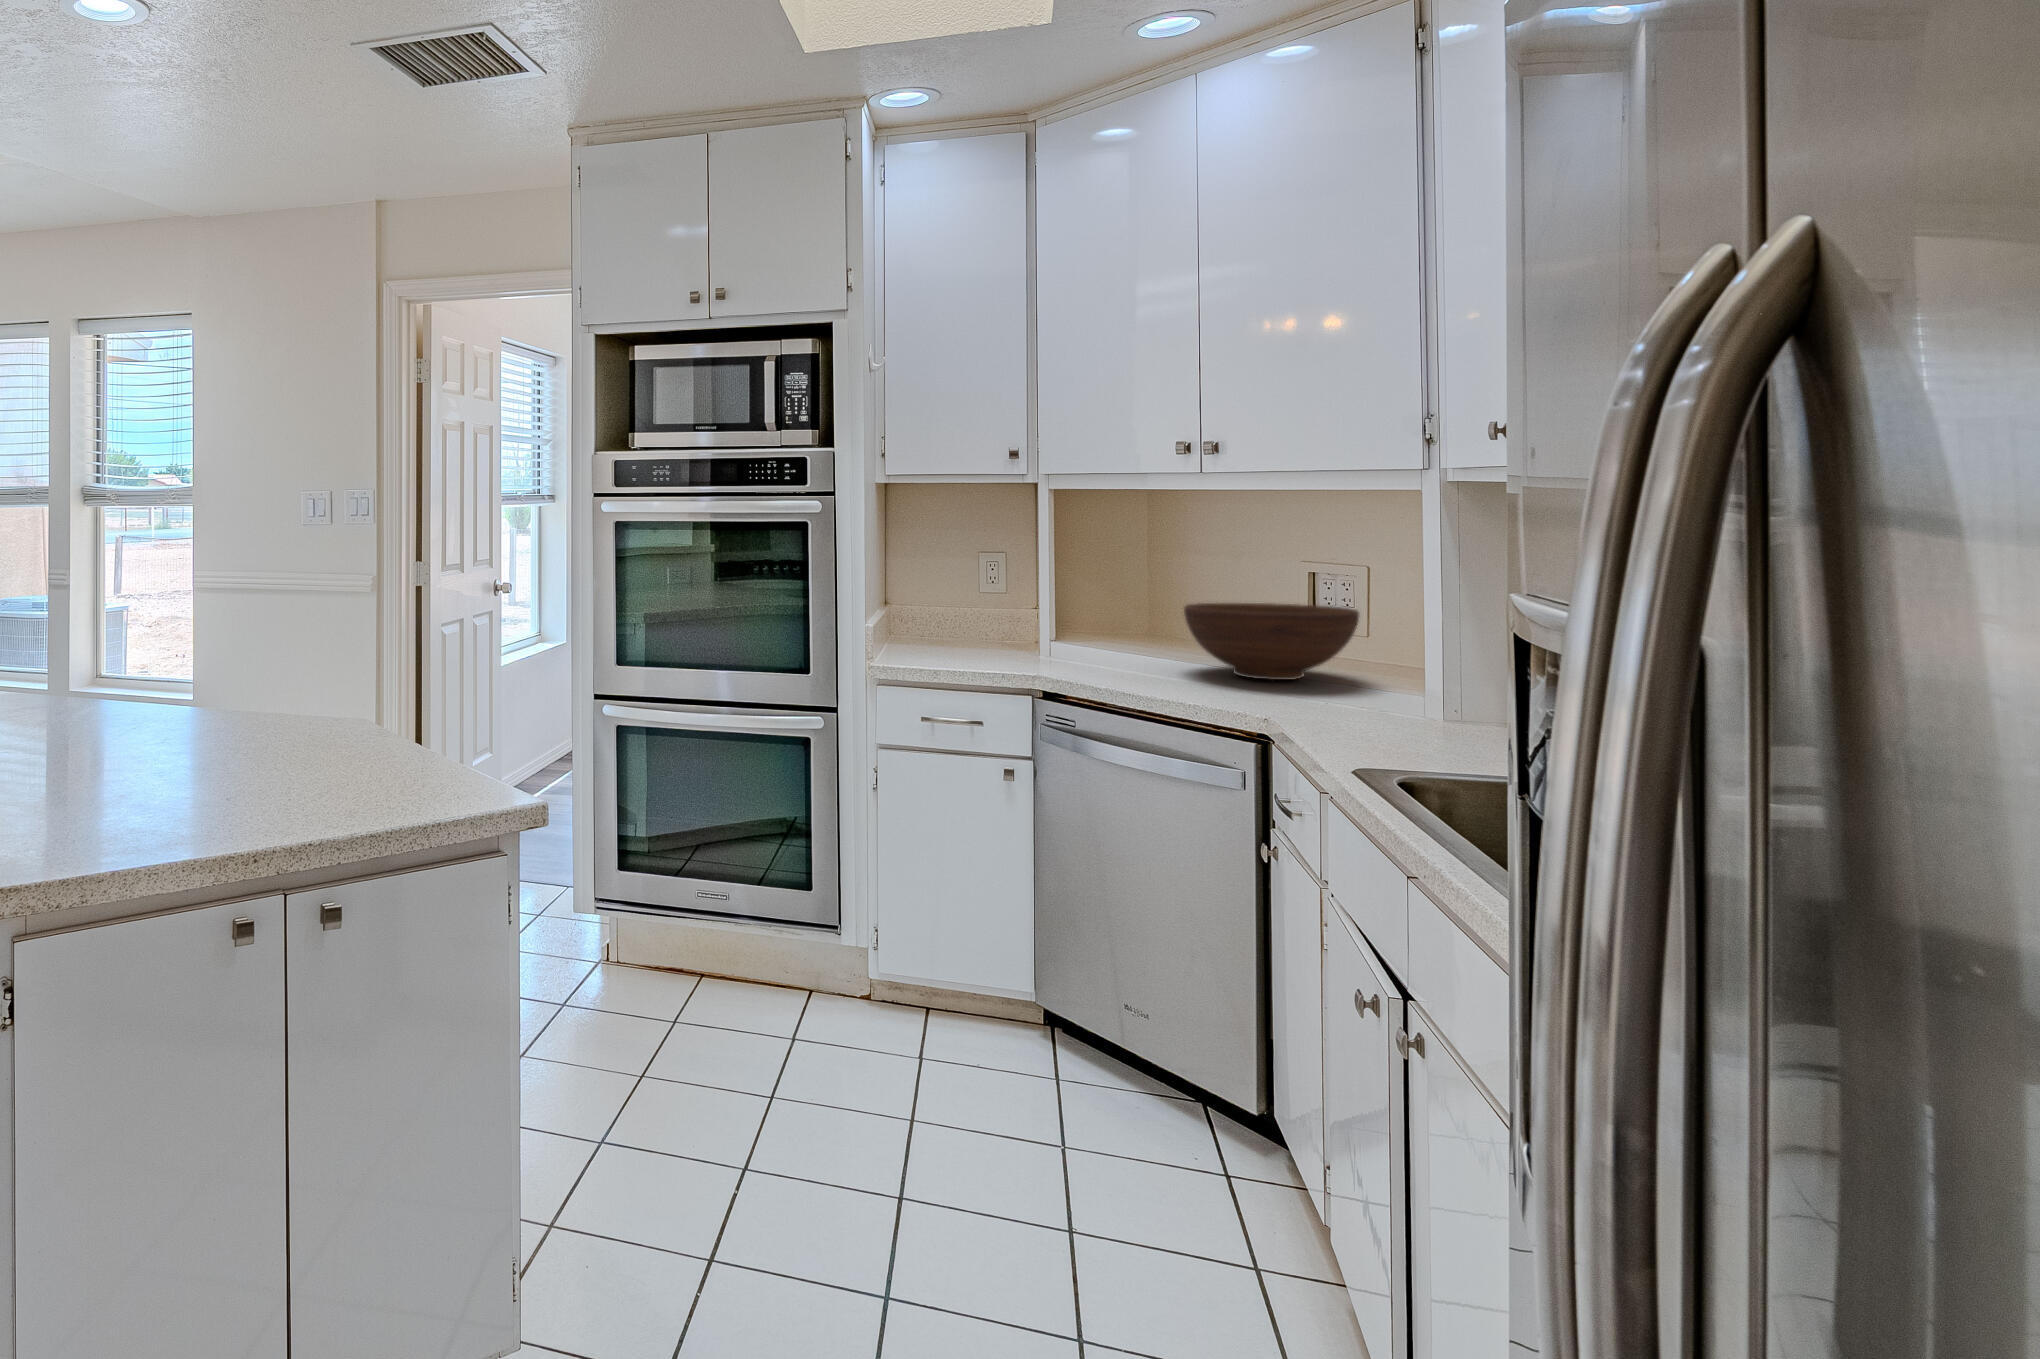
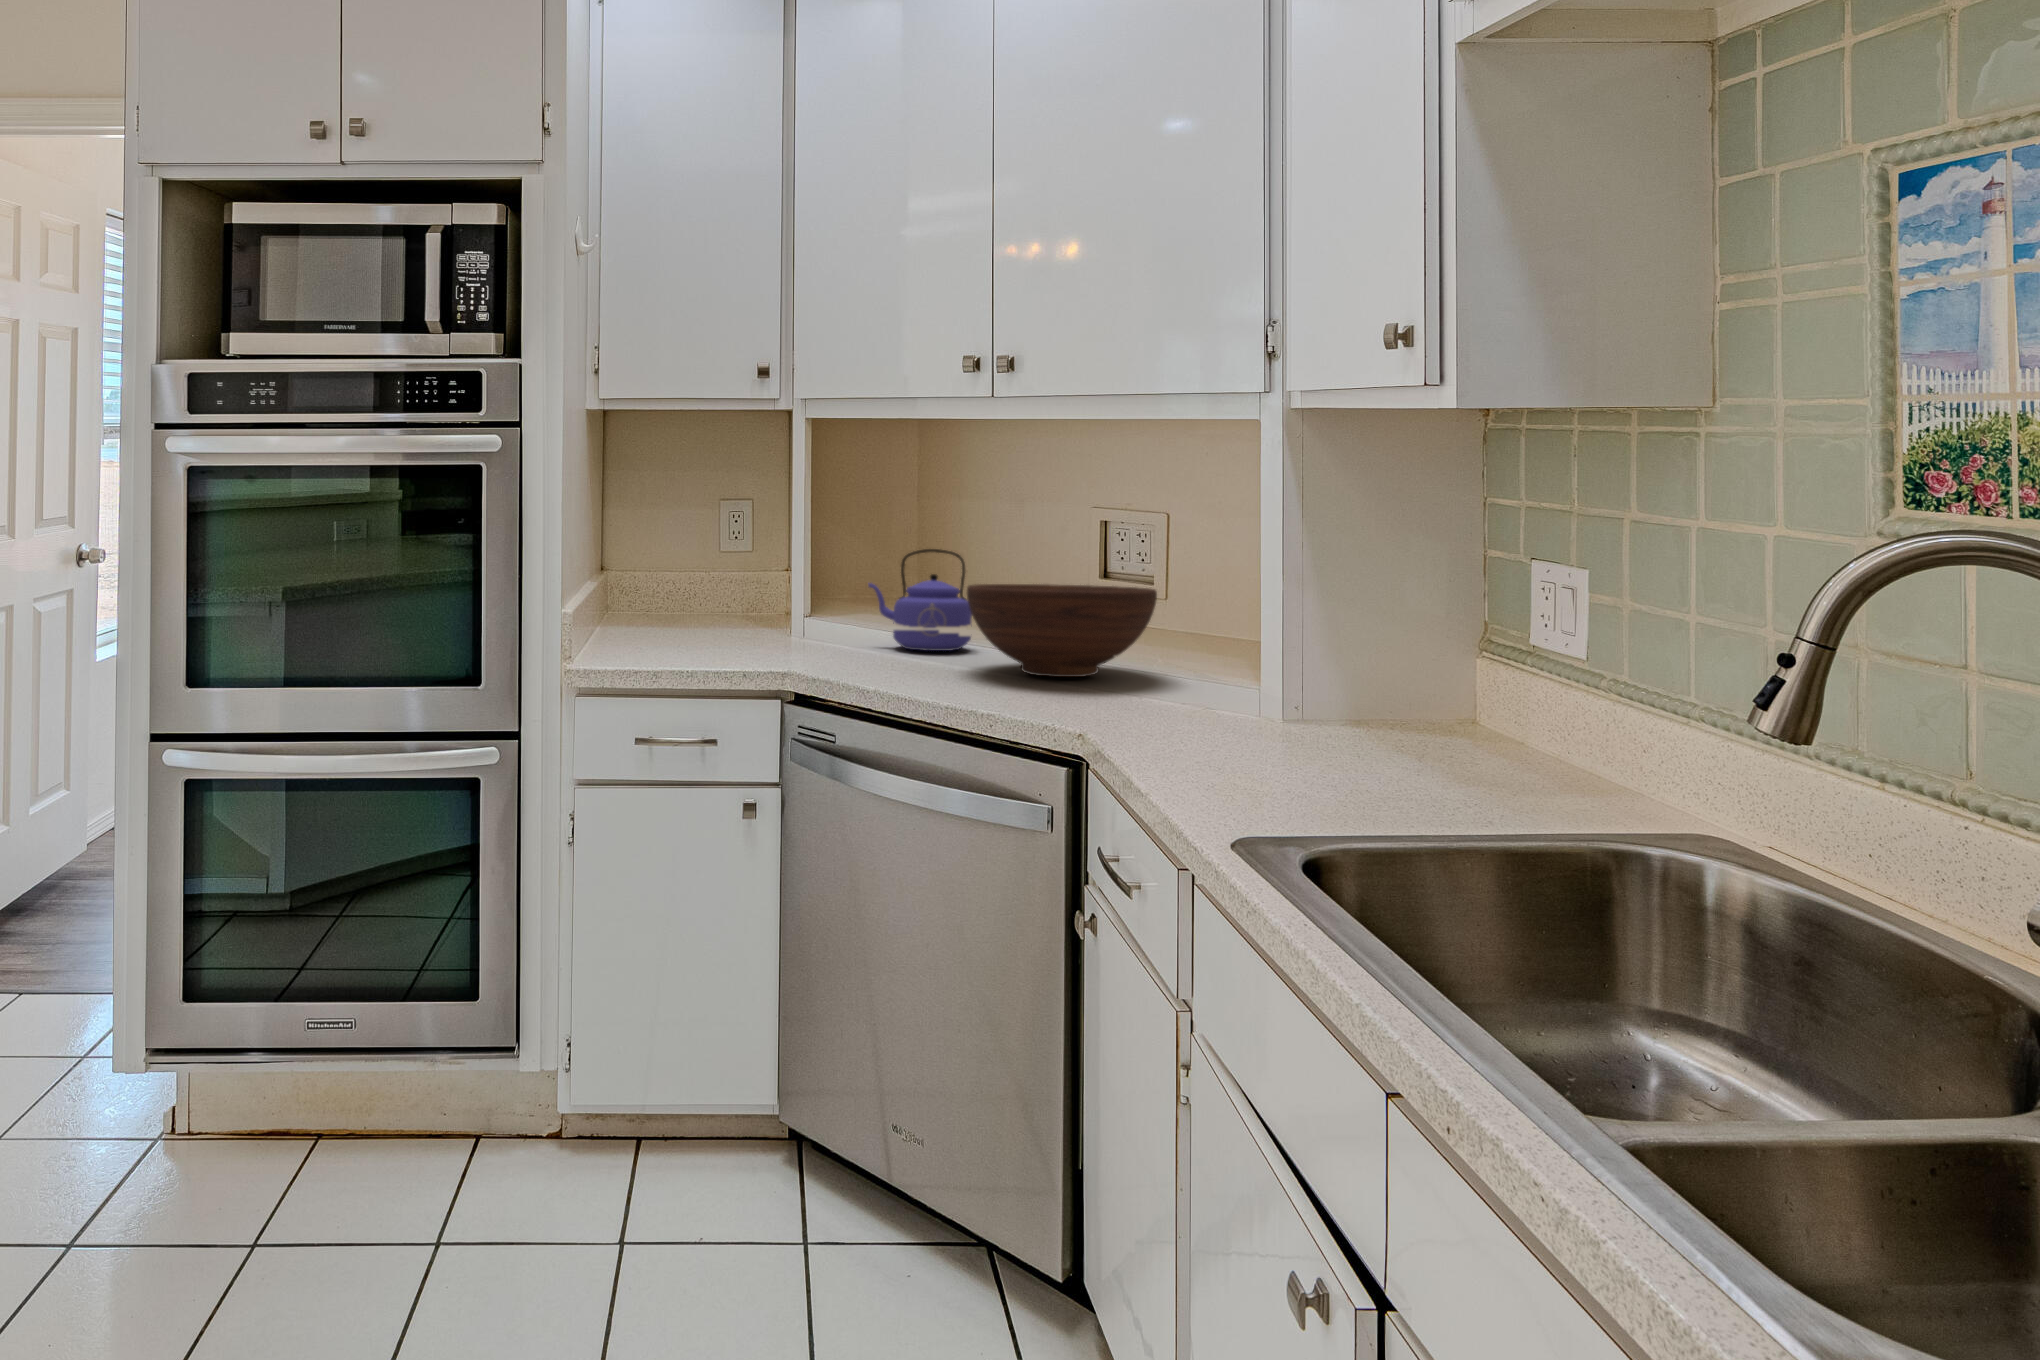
kettle: none [1091,572,1183,654] -> present [868,549,972,651]

